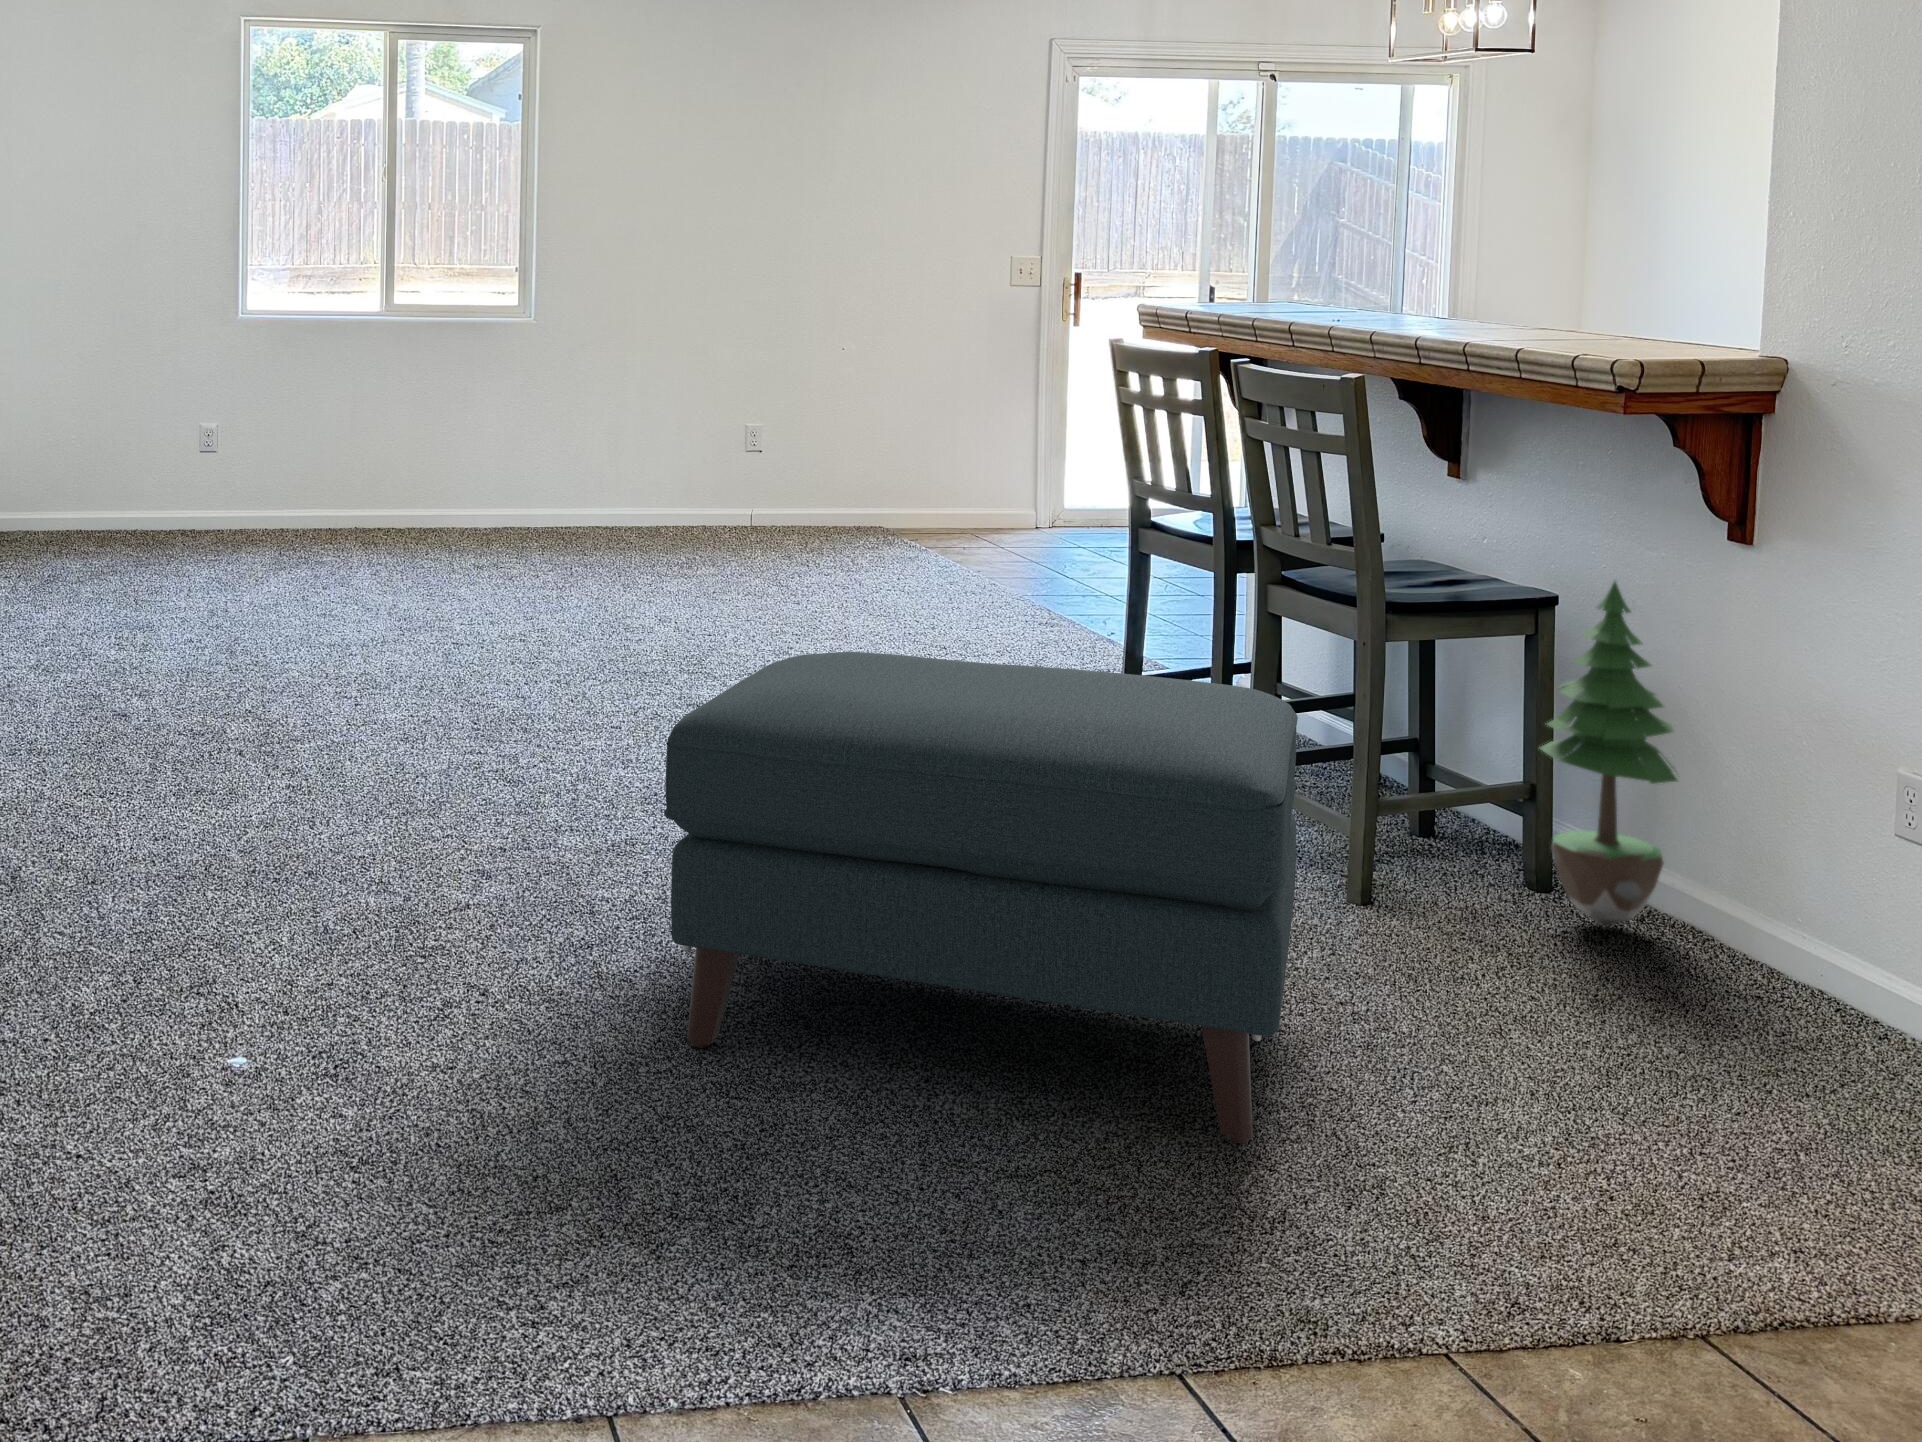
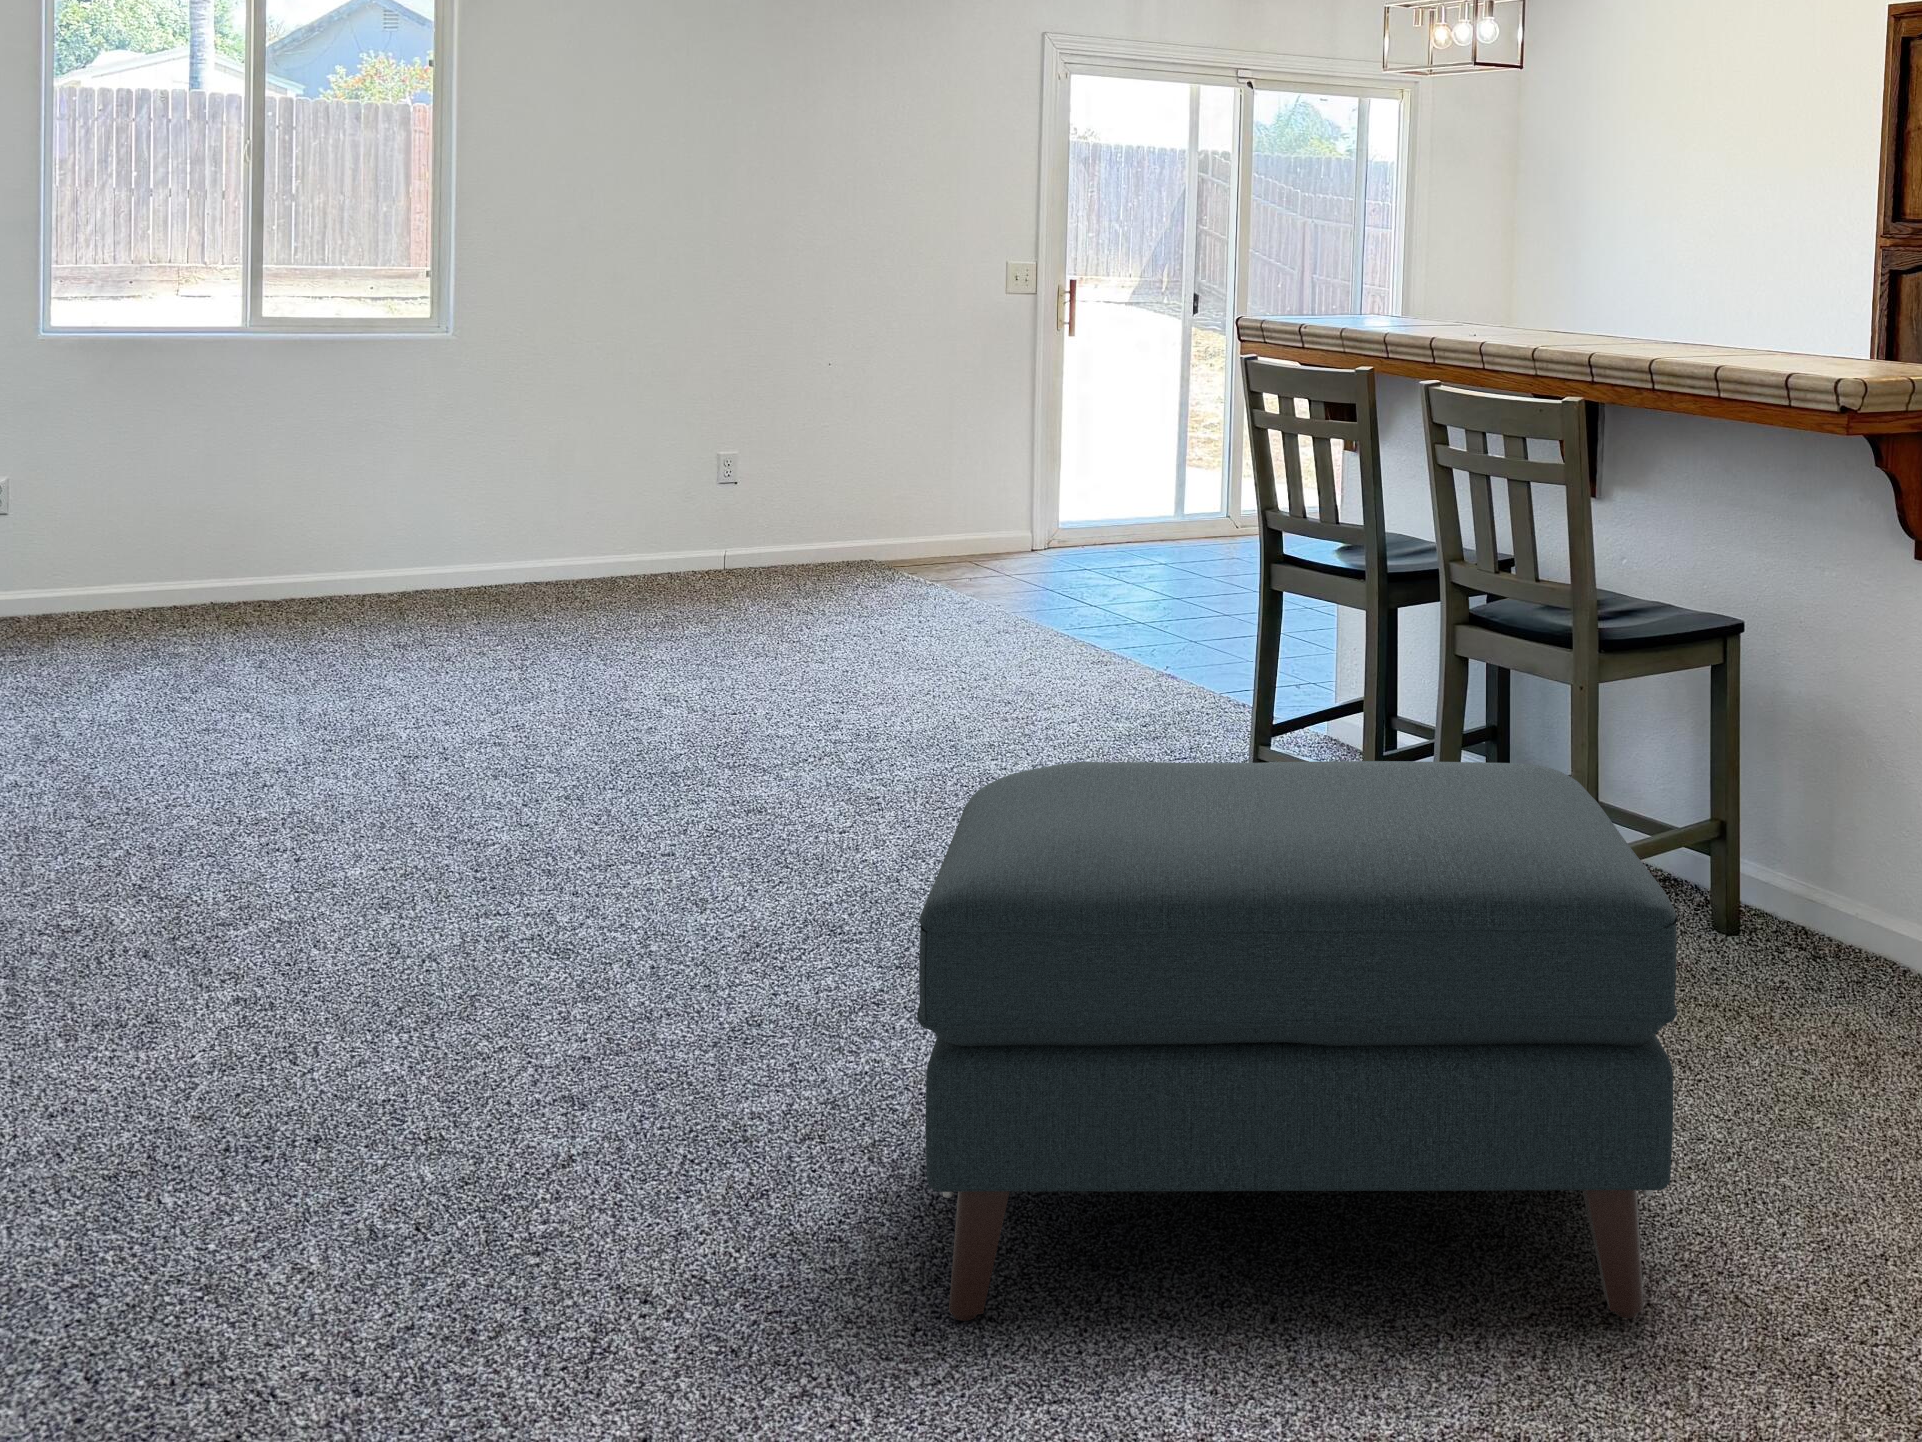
potted tree: present [1540,582,1677,927] -> none [1737,603,1870,961]

